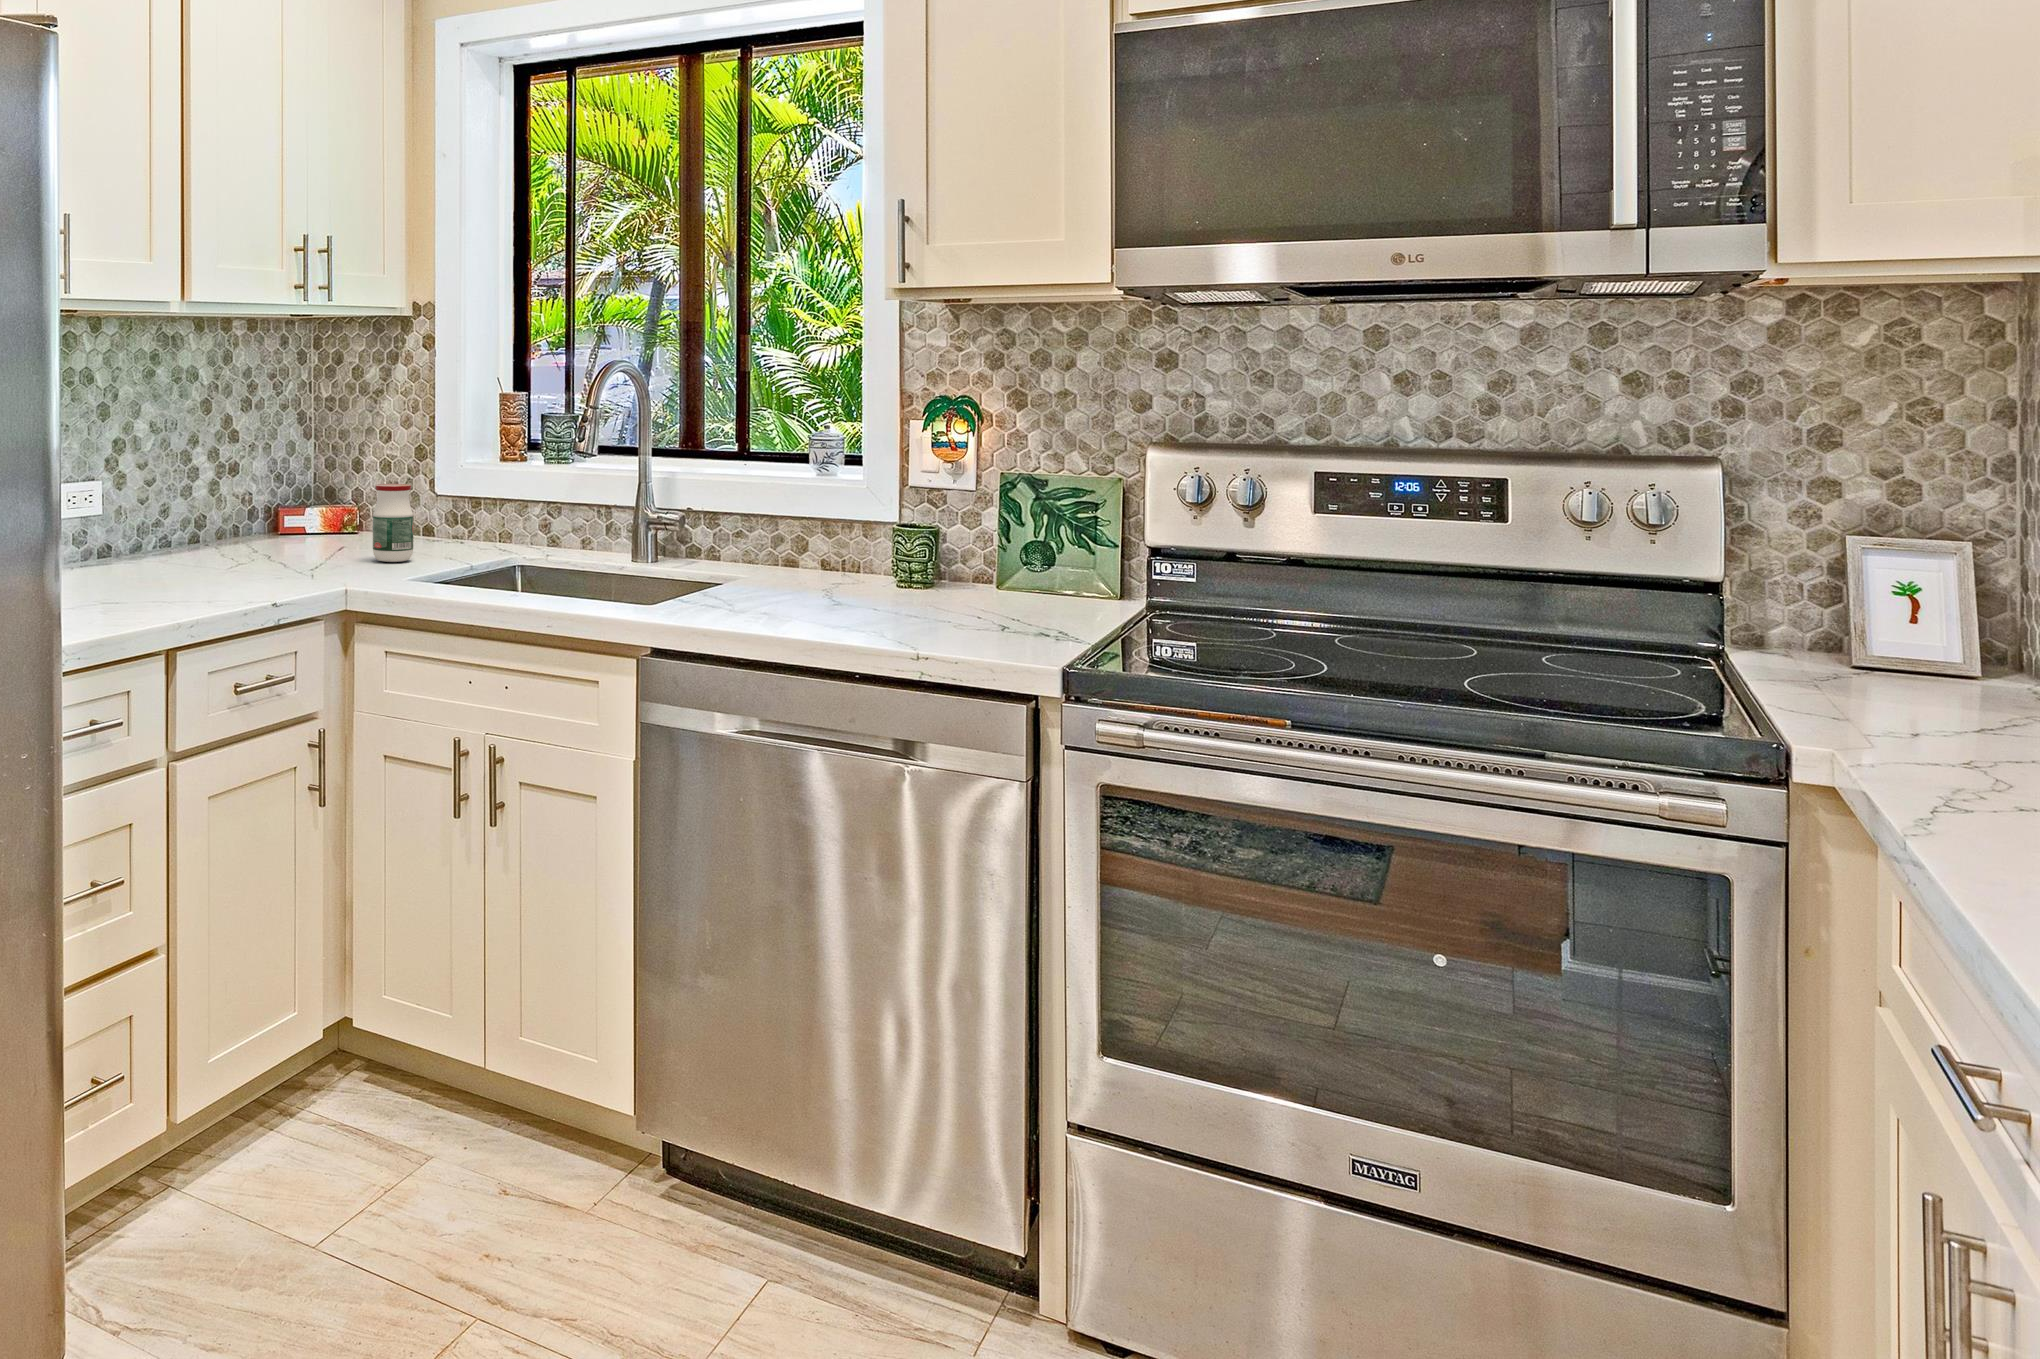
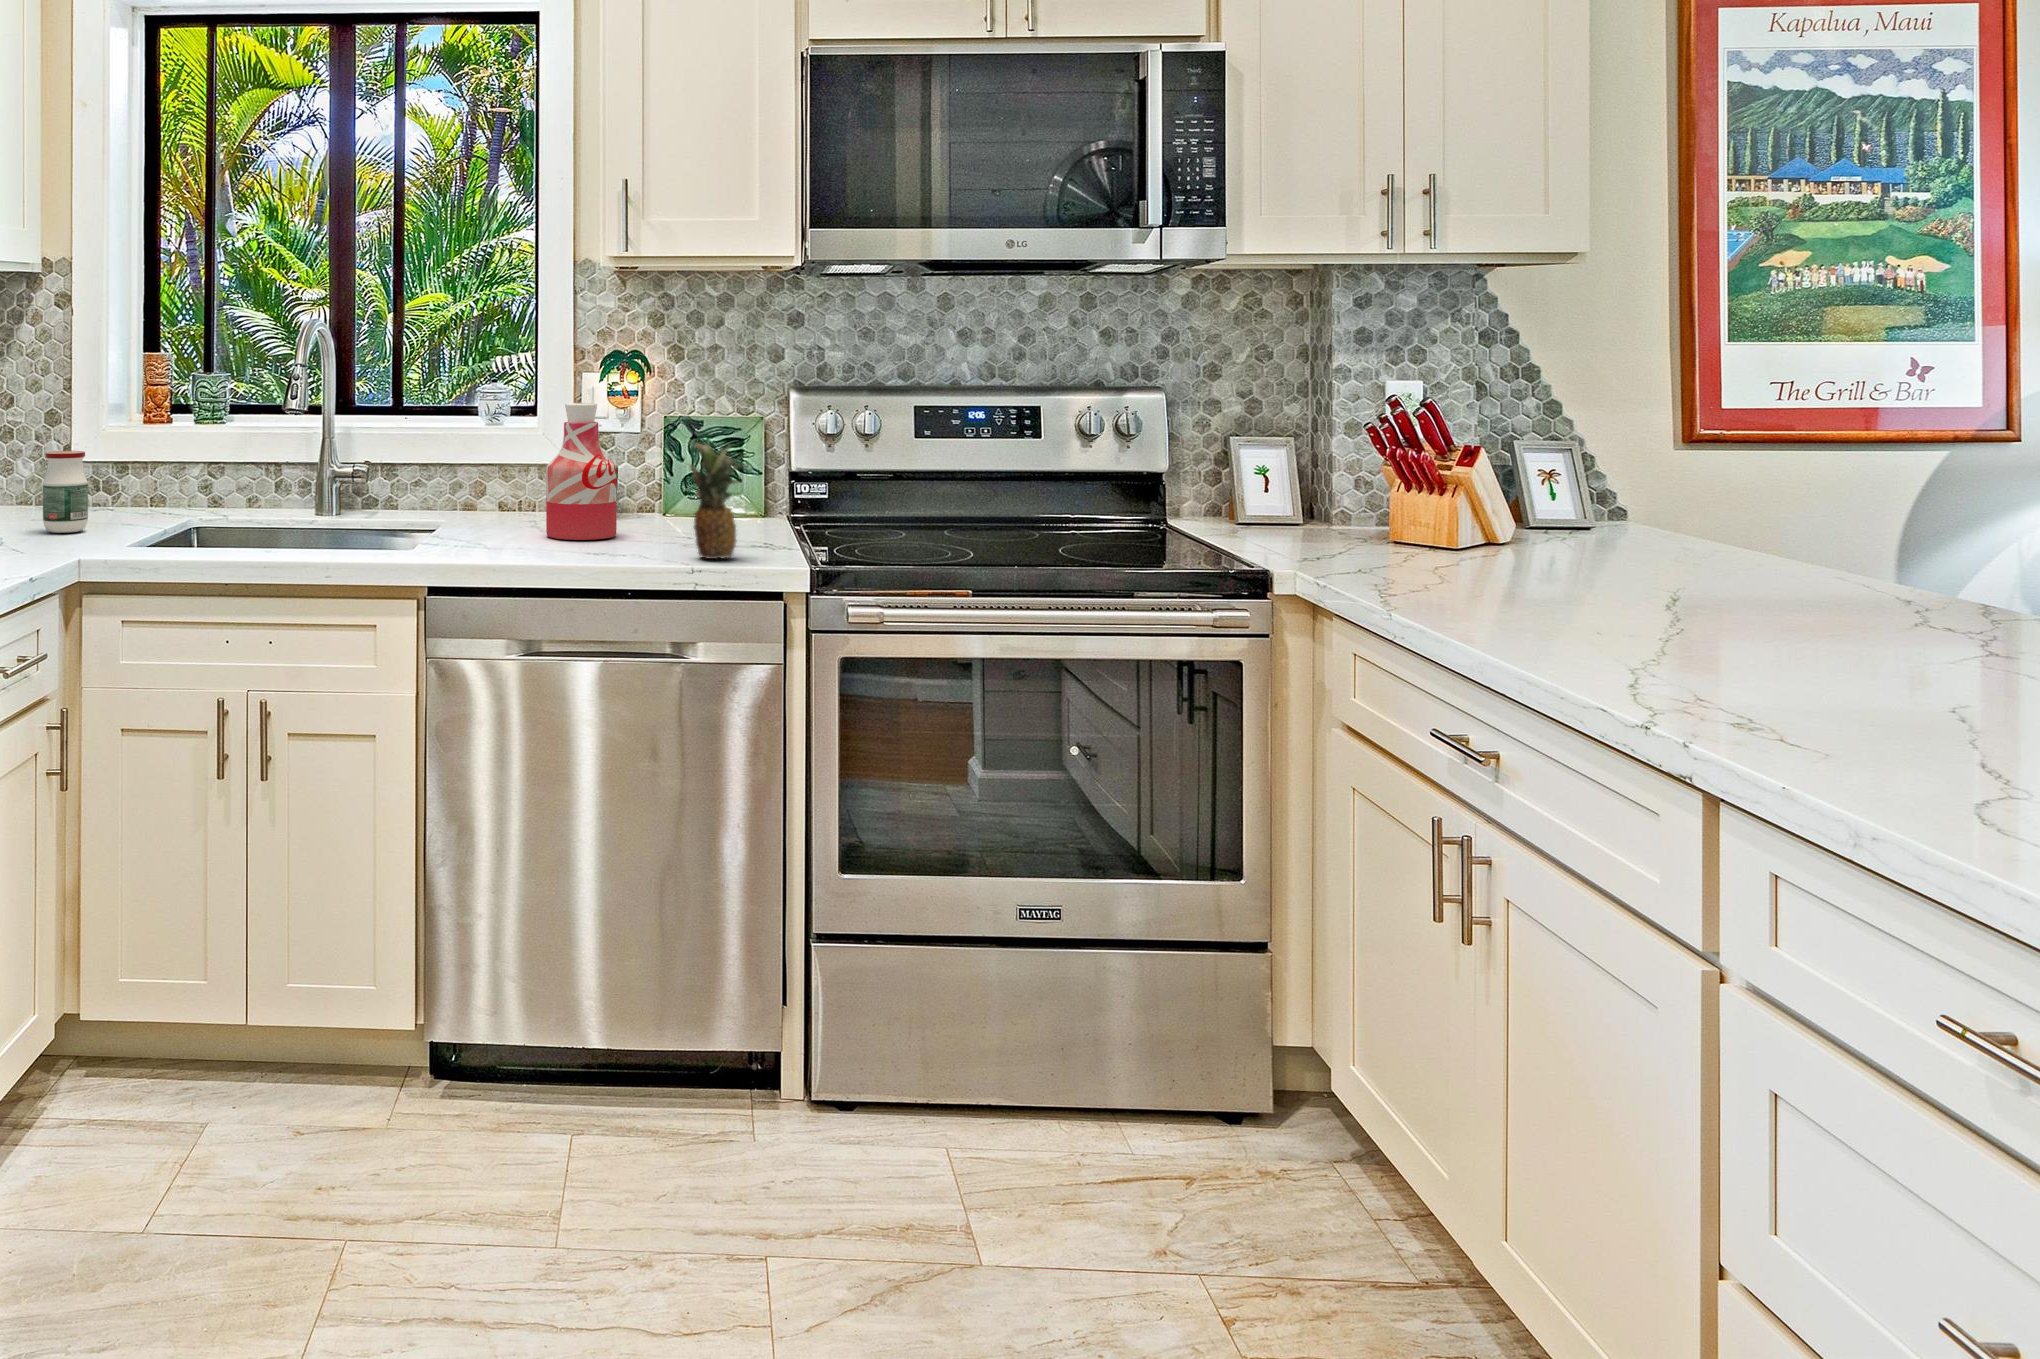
bottle: none [834,454,915,610] -> present [546,403,617,540]
fruit: none [946,502,1025,647] -> present [689,443,739,559]

